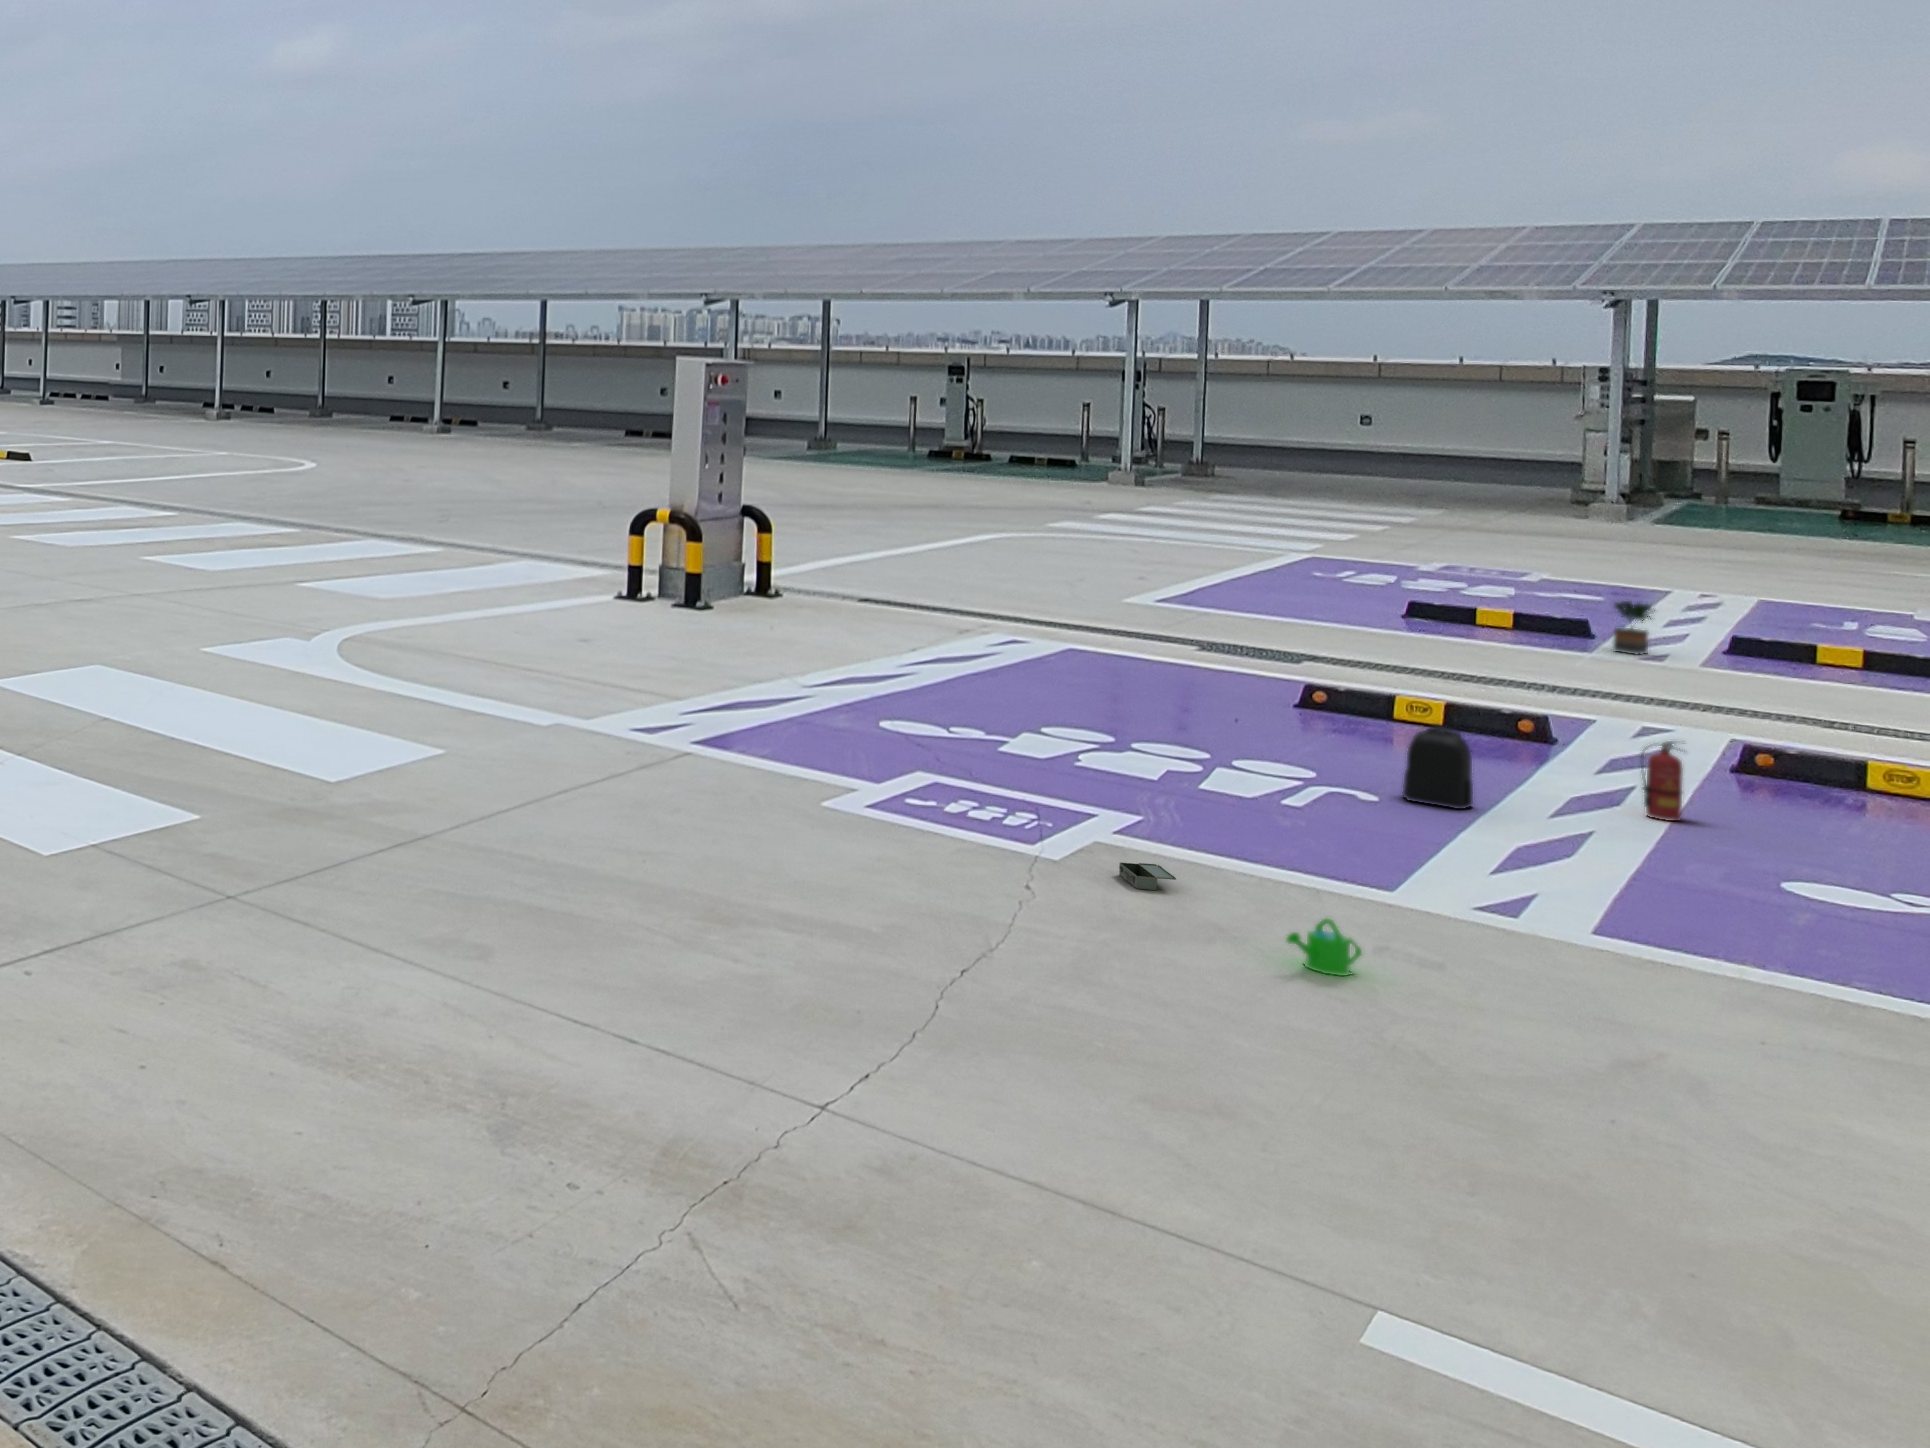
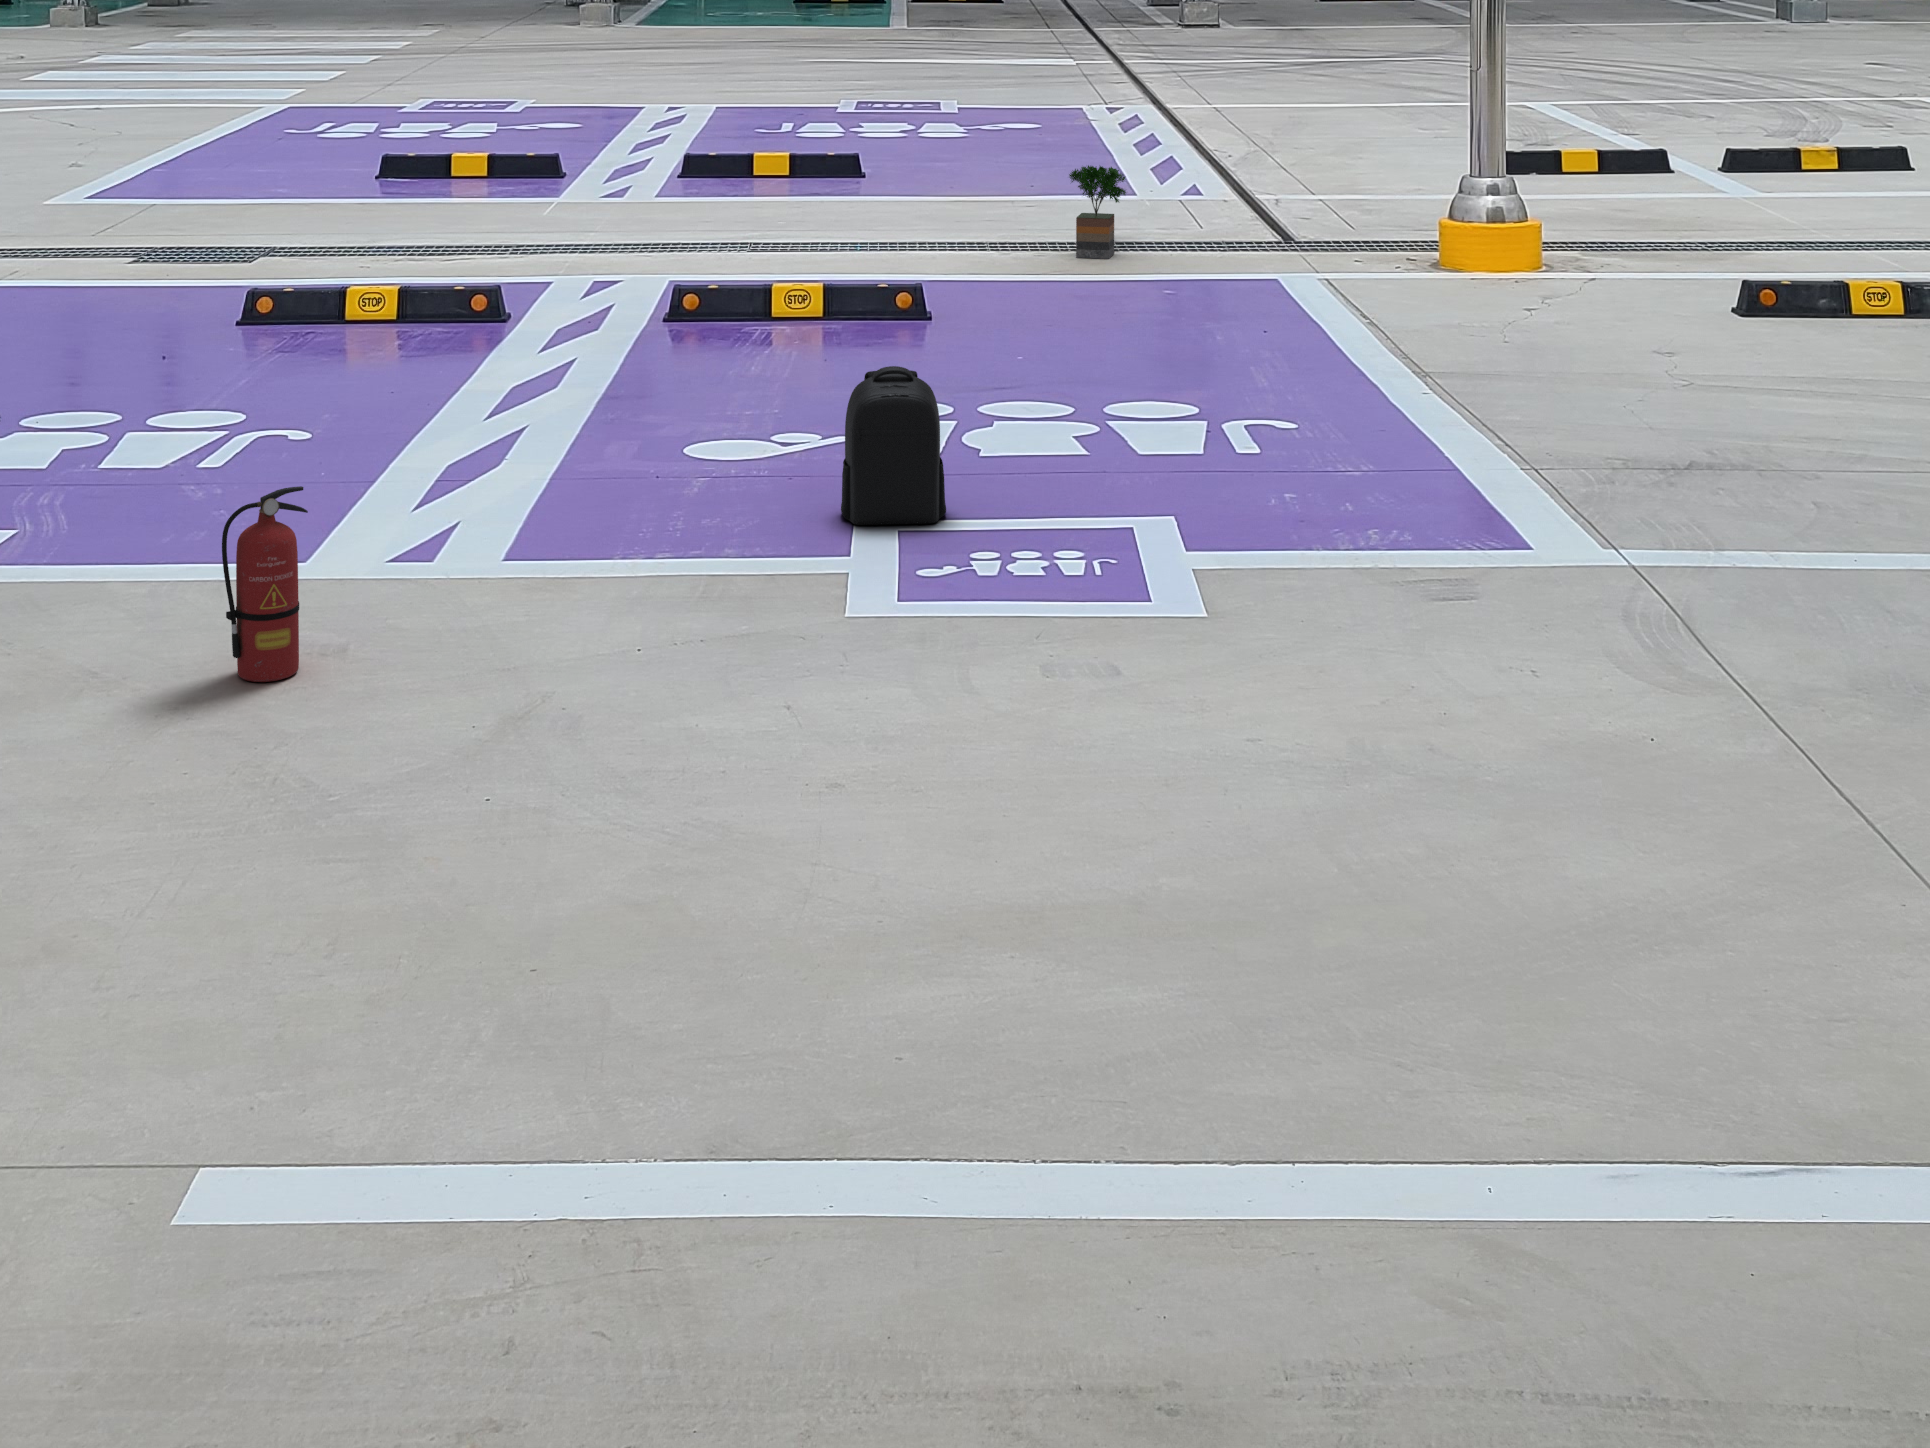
potted tree: present [1613,601,1655,655] -> present [1069,165,1126,259]
fire extinguisher: present [1641,741,1685,821] -> present [222,486,308,682]
toolbox: present [1119,862,1176,890] -> none [598,947,756,1064]
watering can: present [1287,918,1362,976] -> none [1220,1097,1351,1287]

